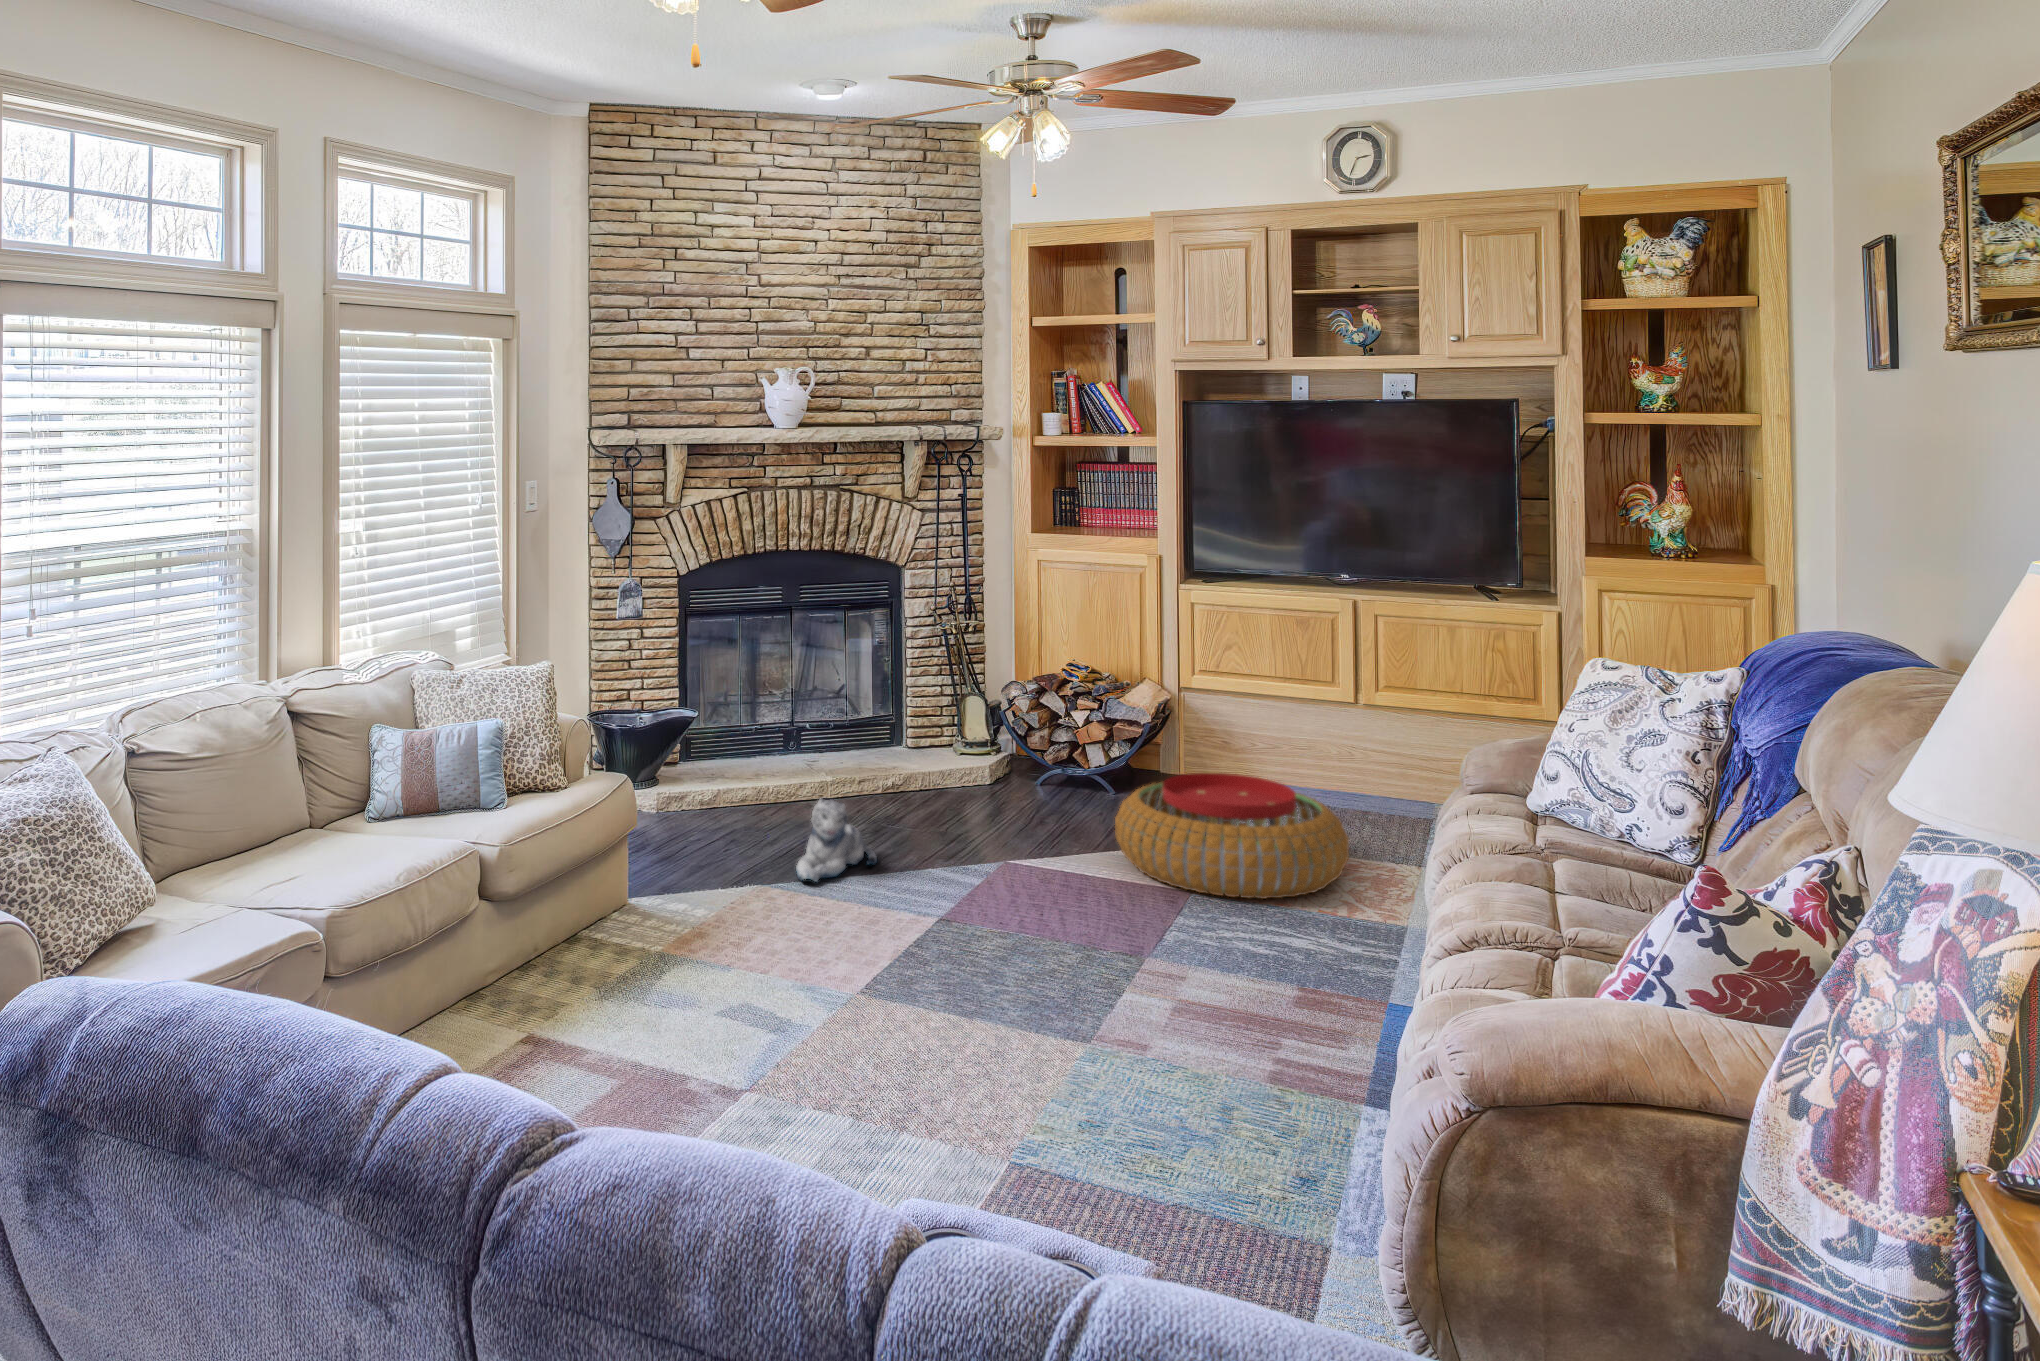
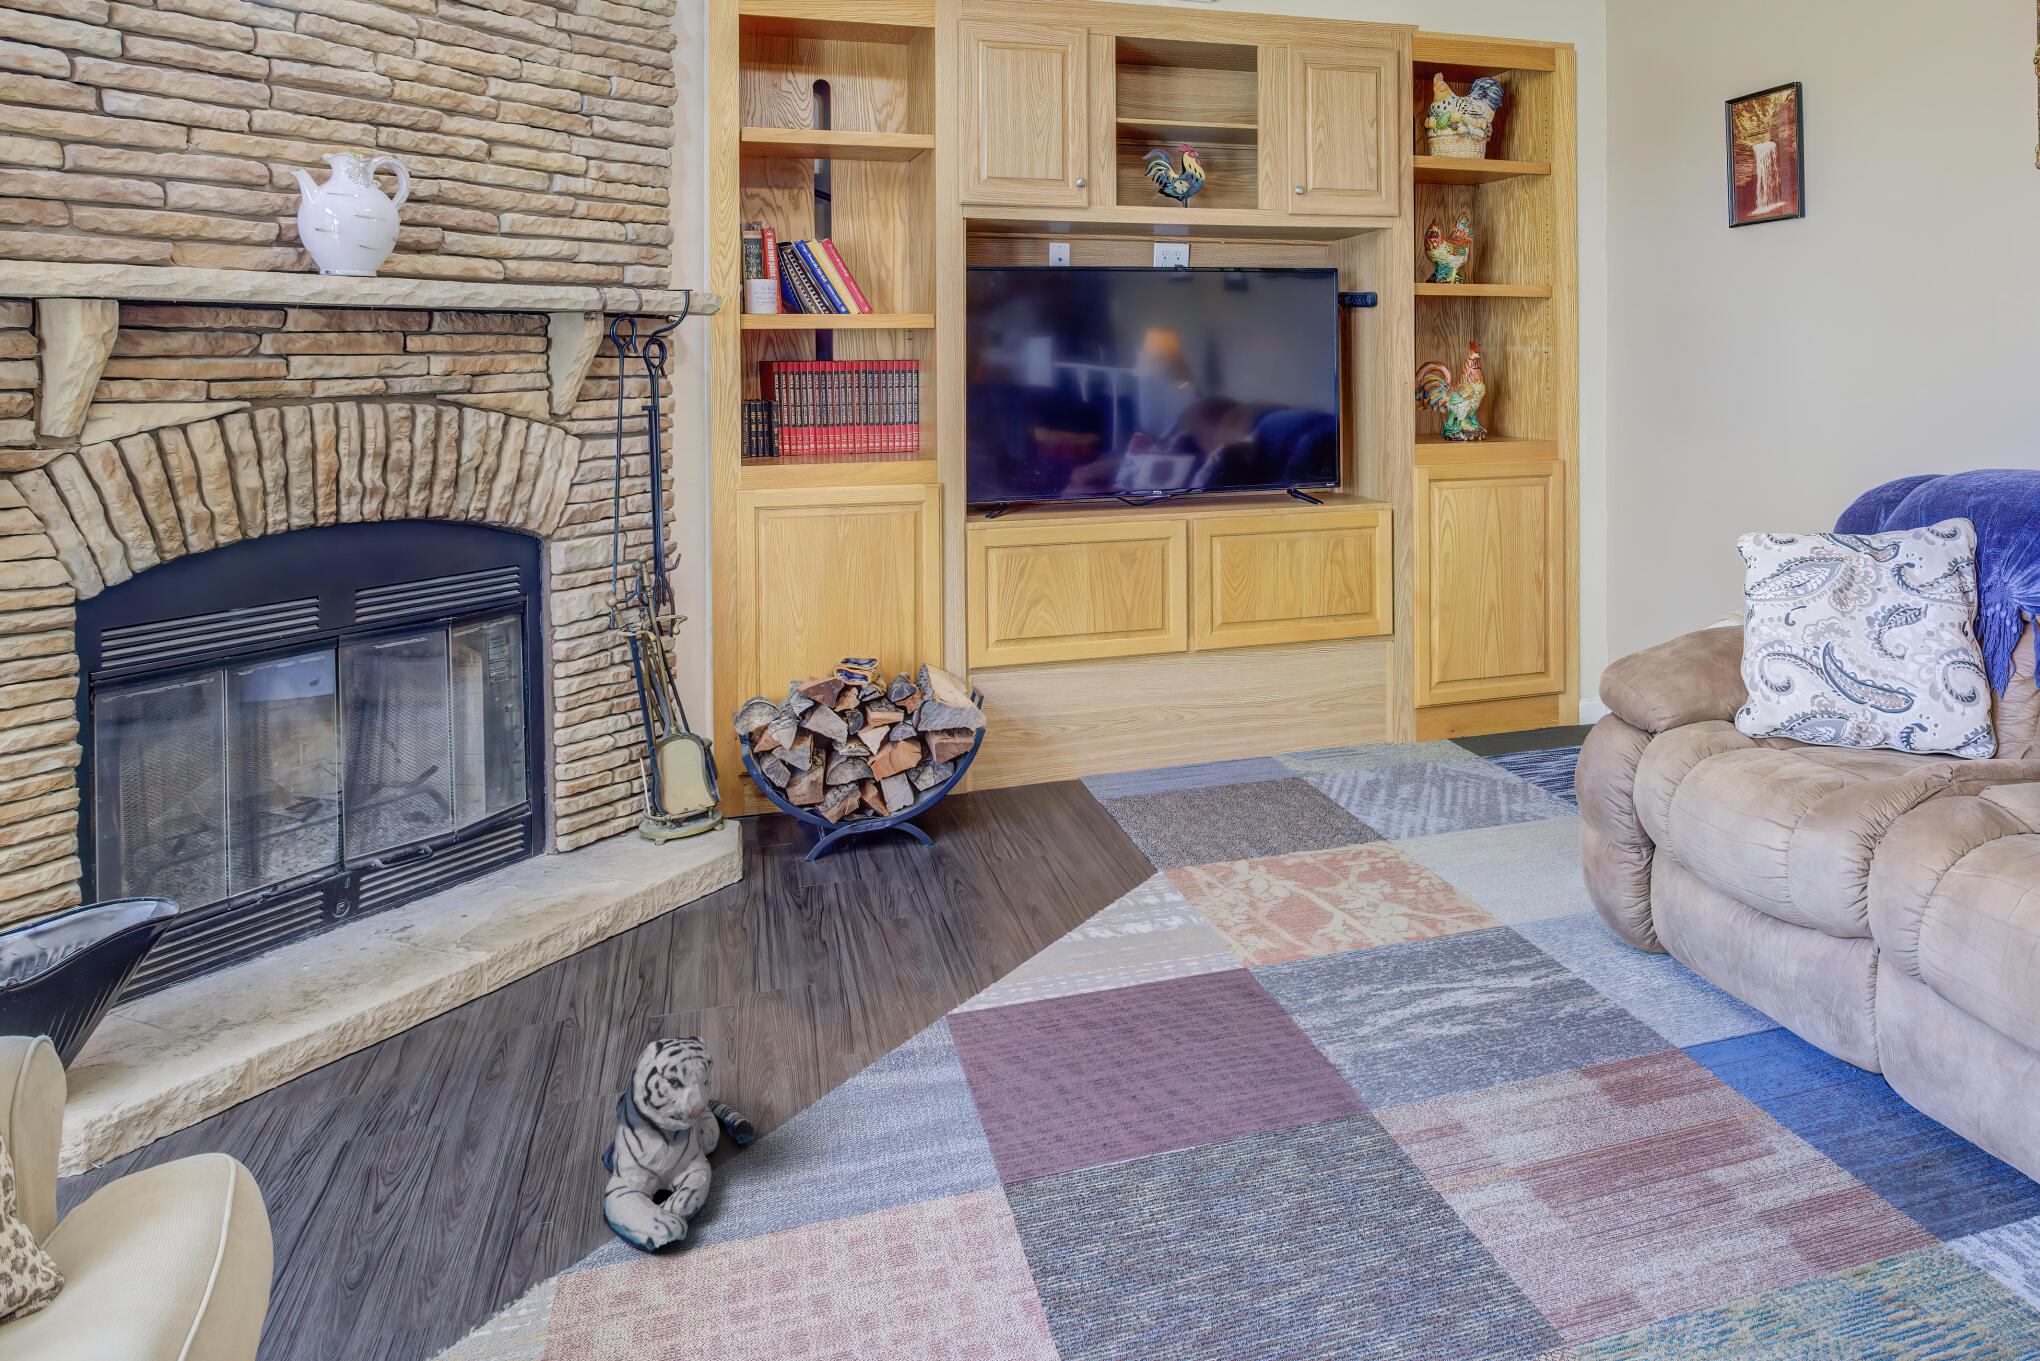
pouf: present [1115,773,1349,899] -> none [1078,786,1405,991]

